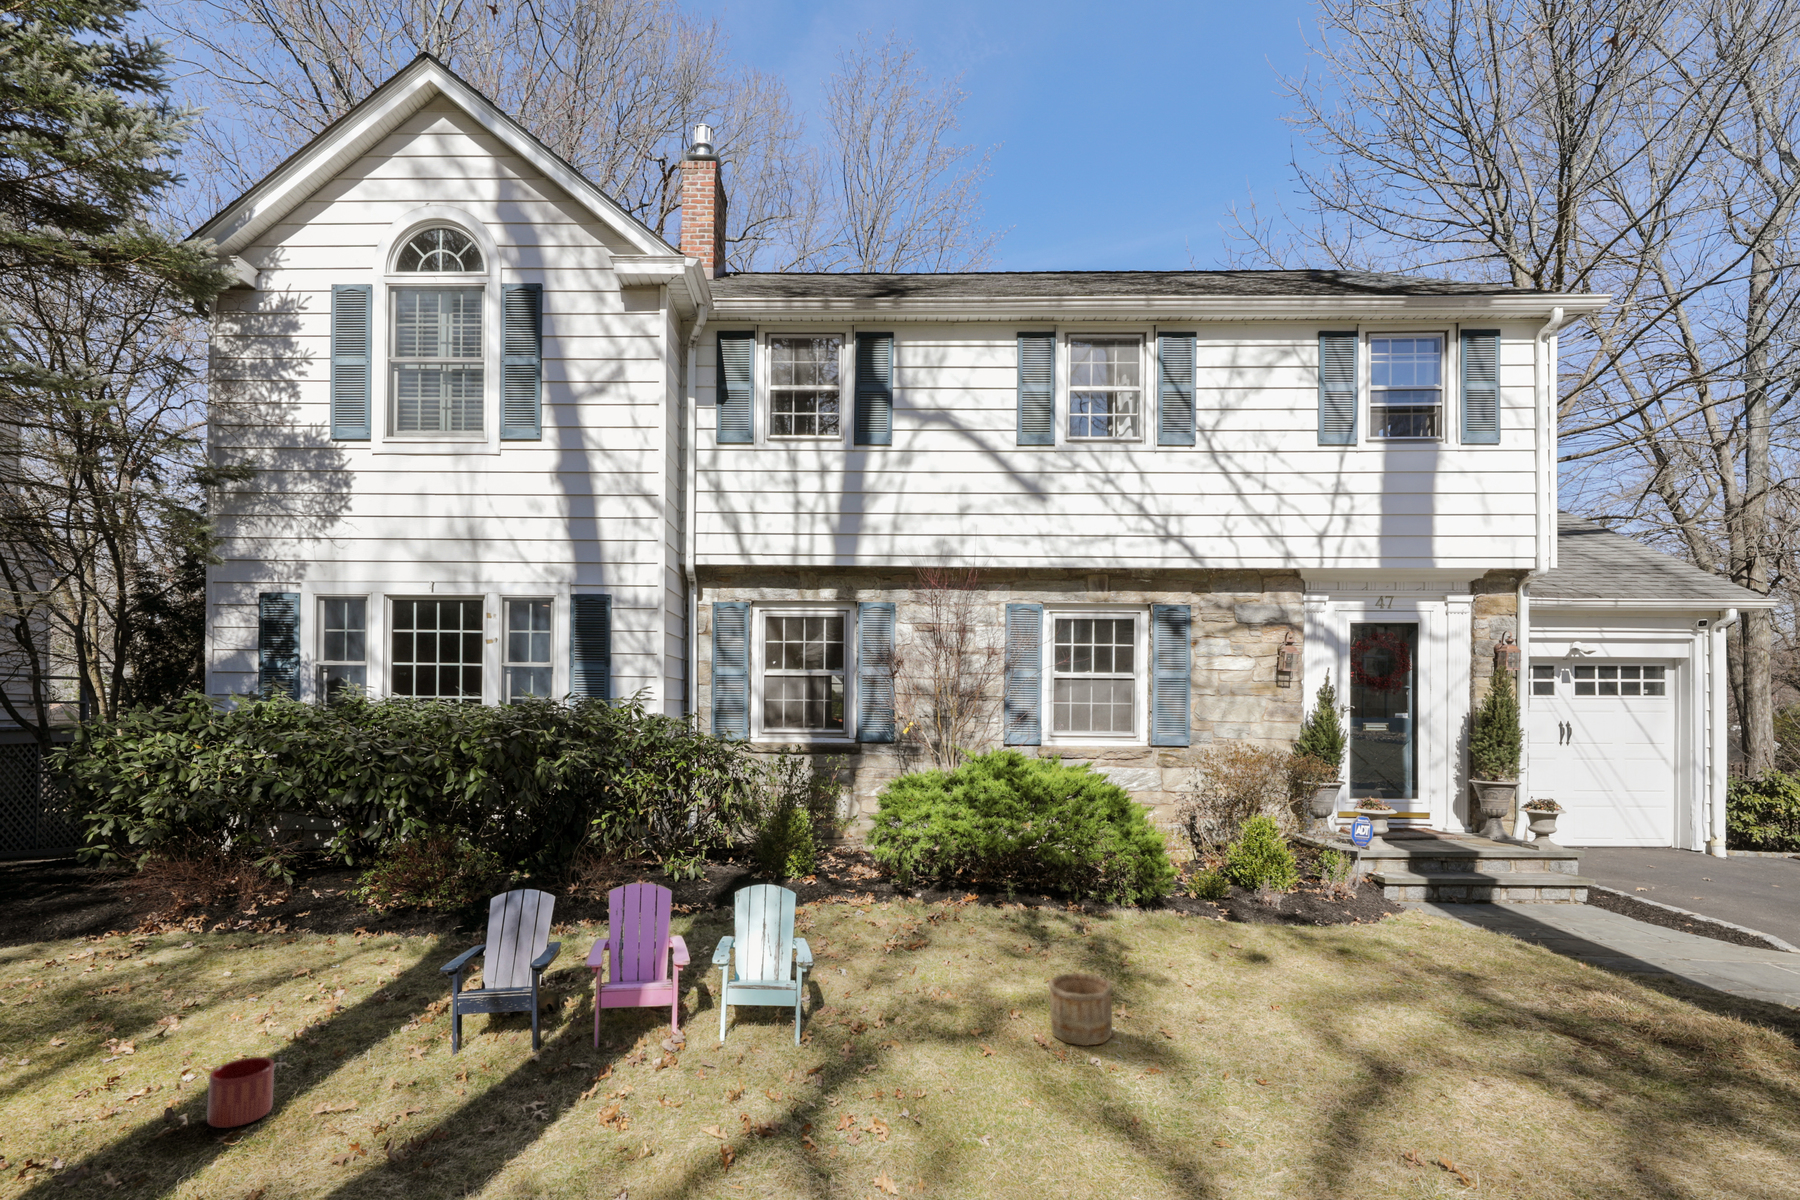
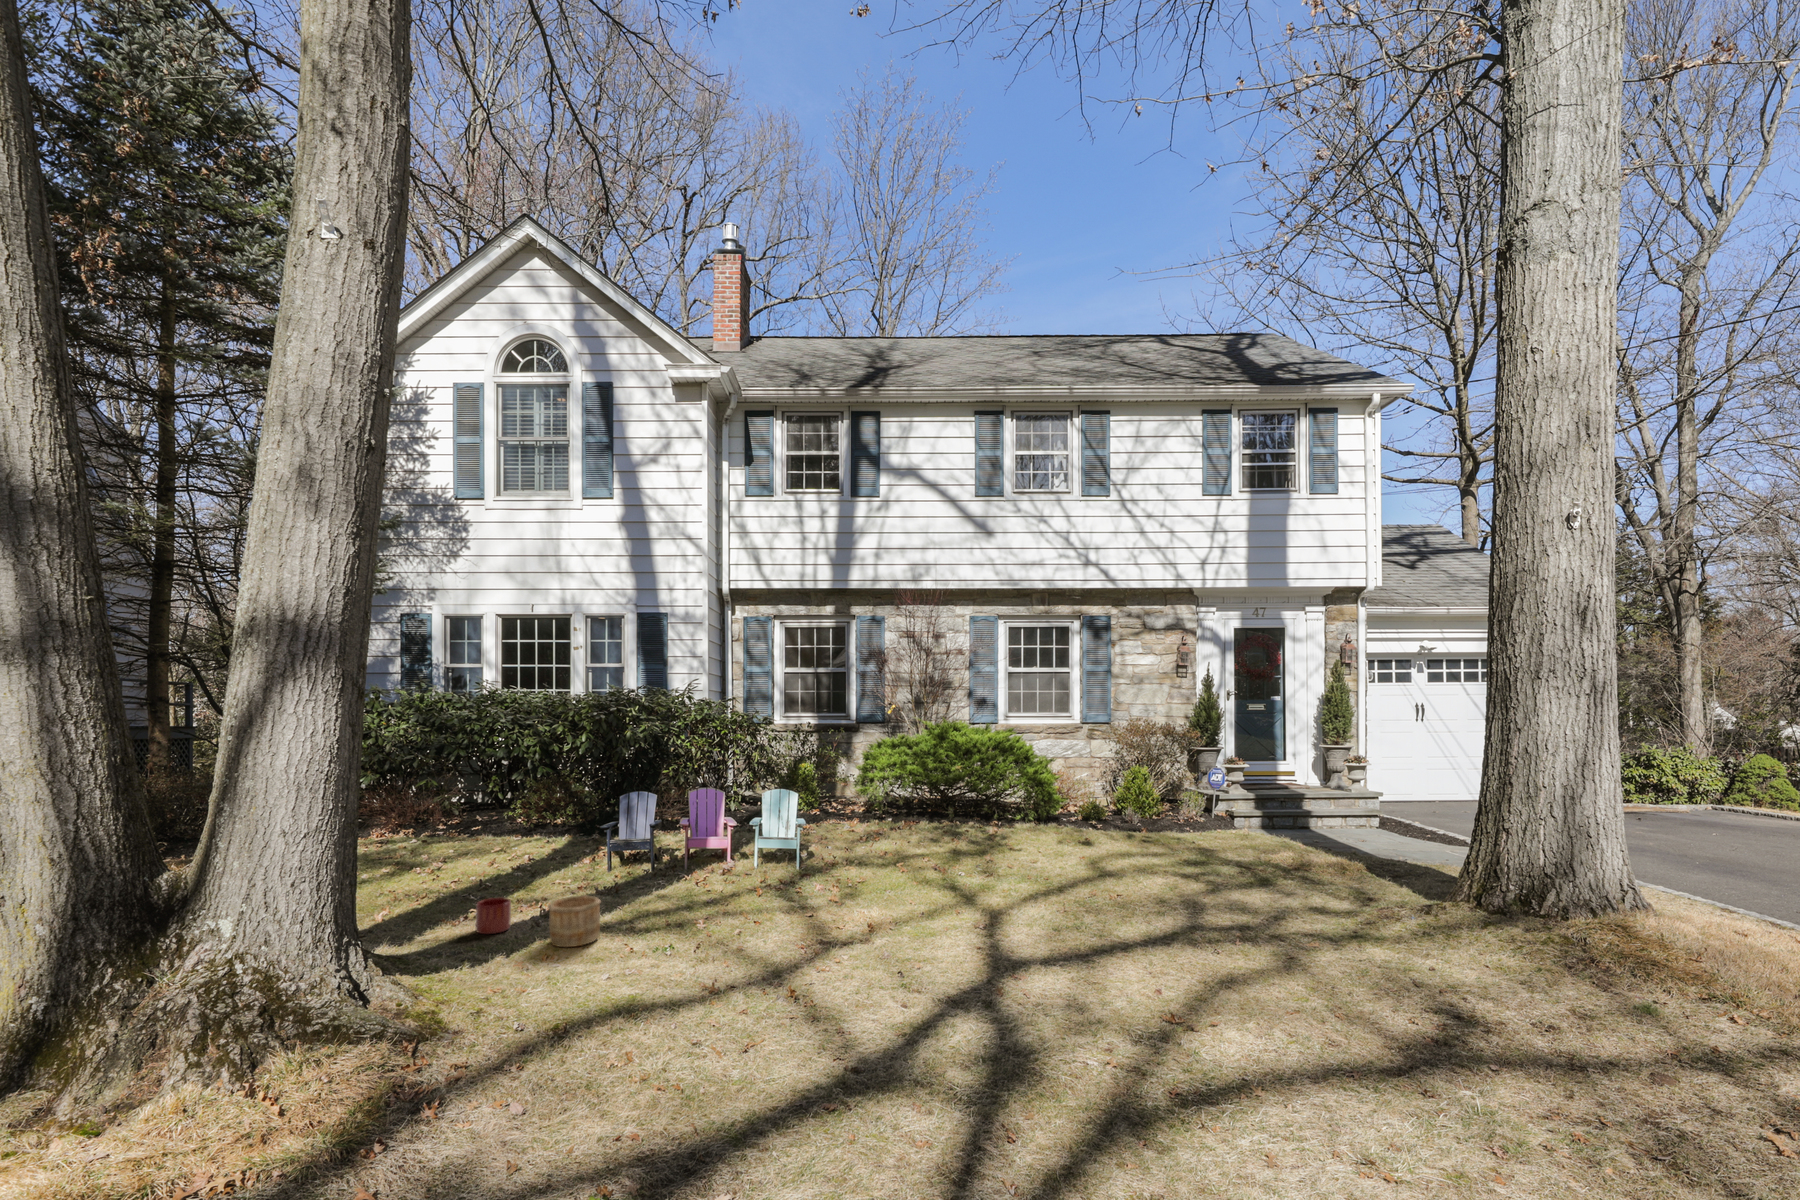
wooden bucket: present [1048,973,1113,1046] -> present [548,895,601,947]

